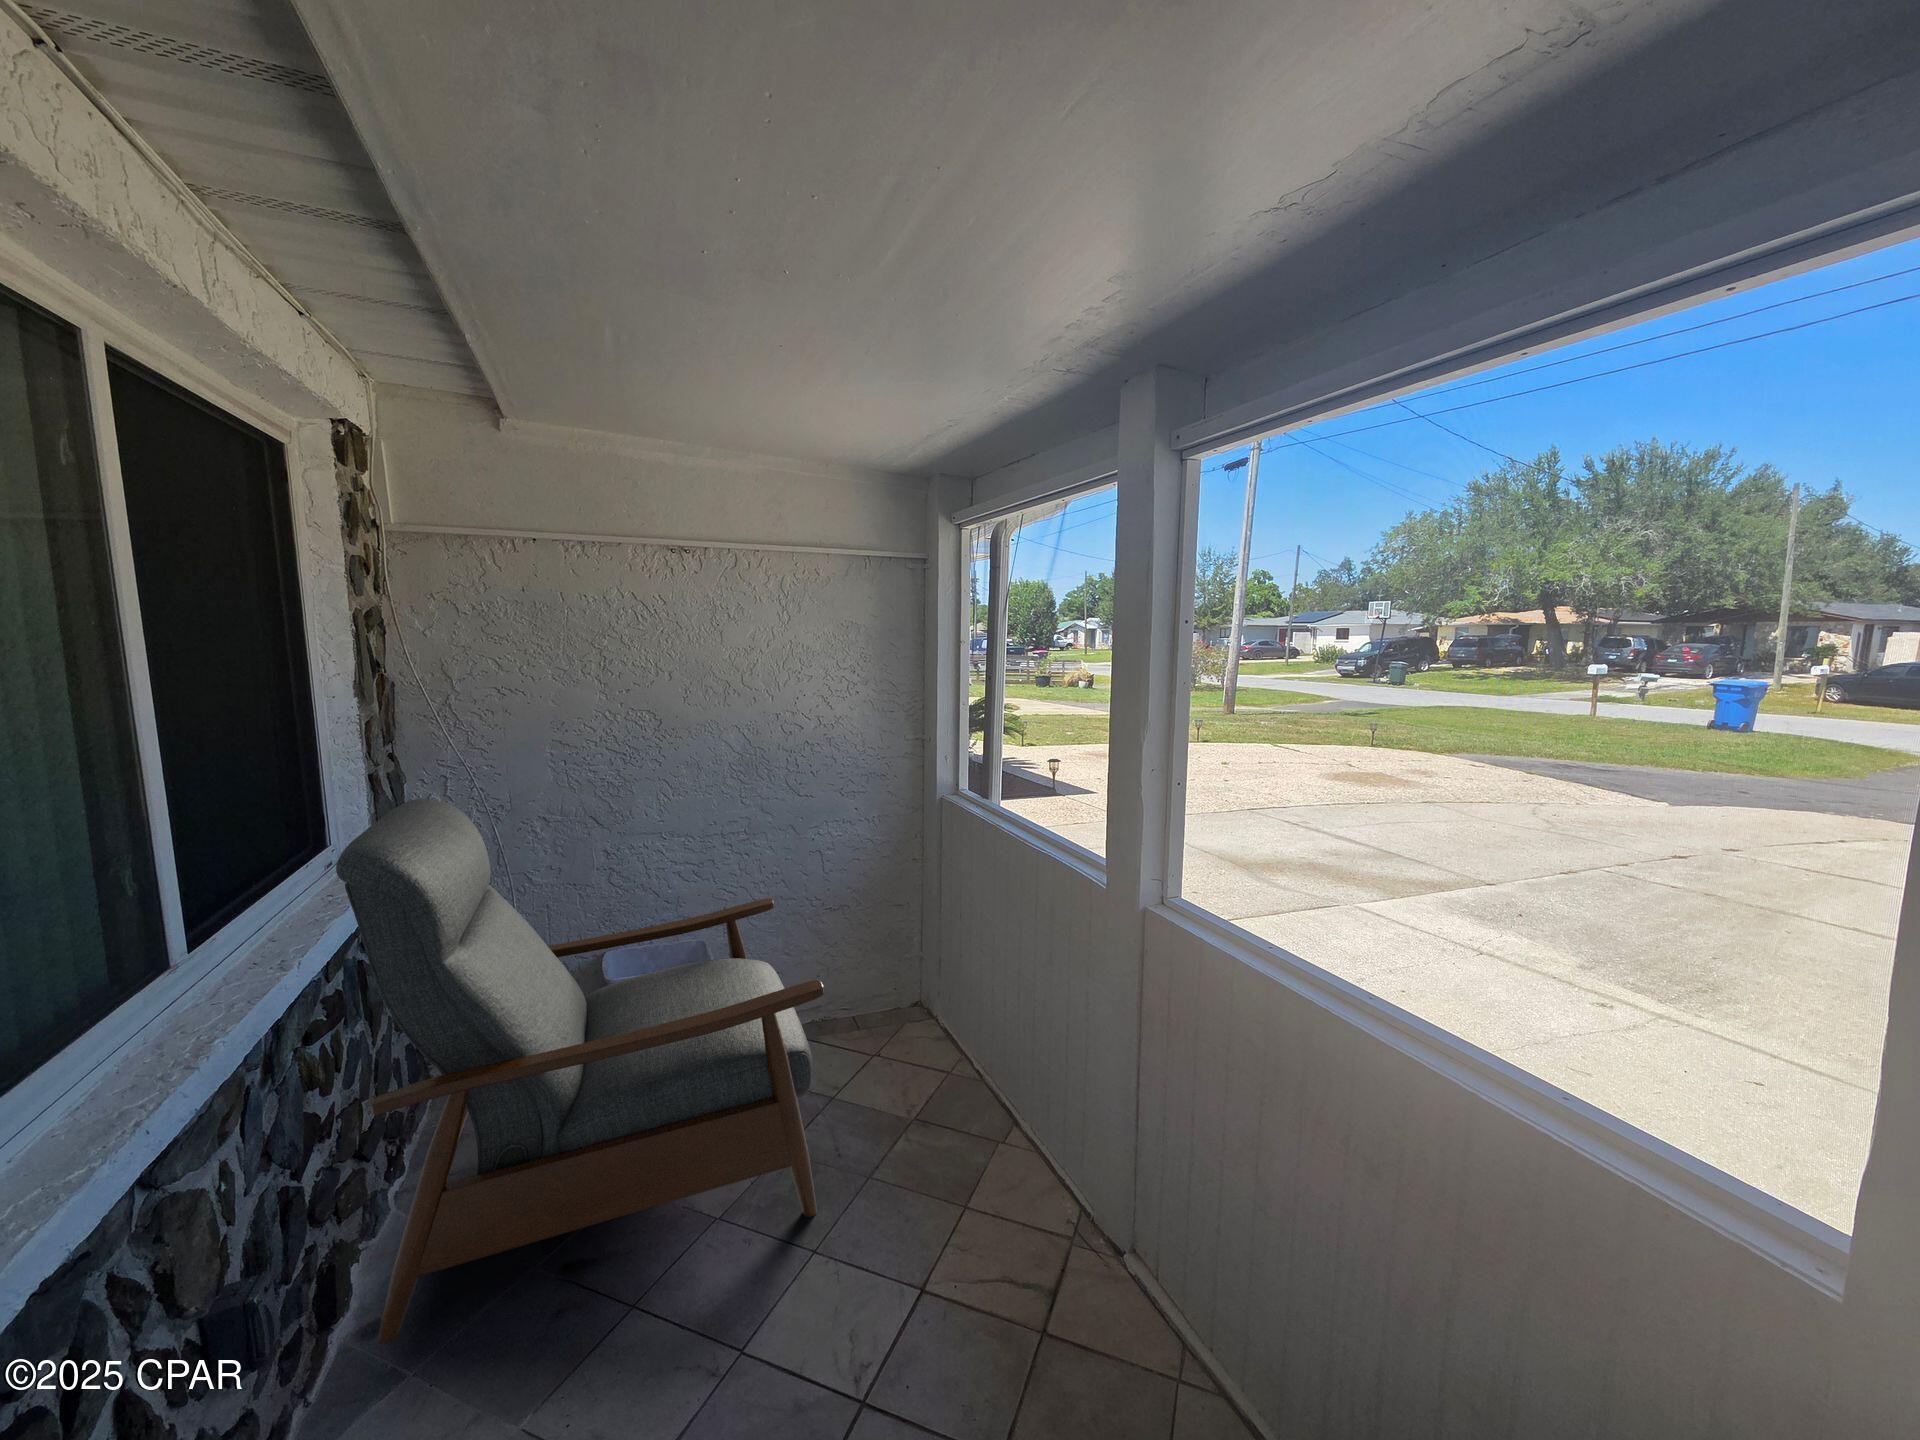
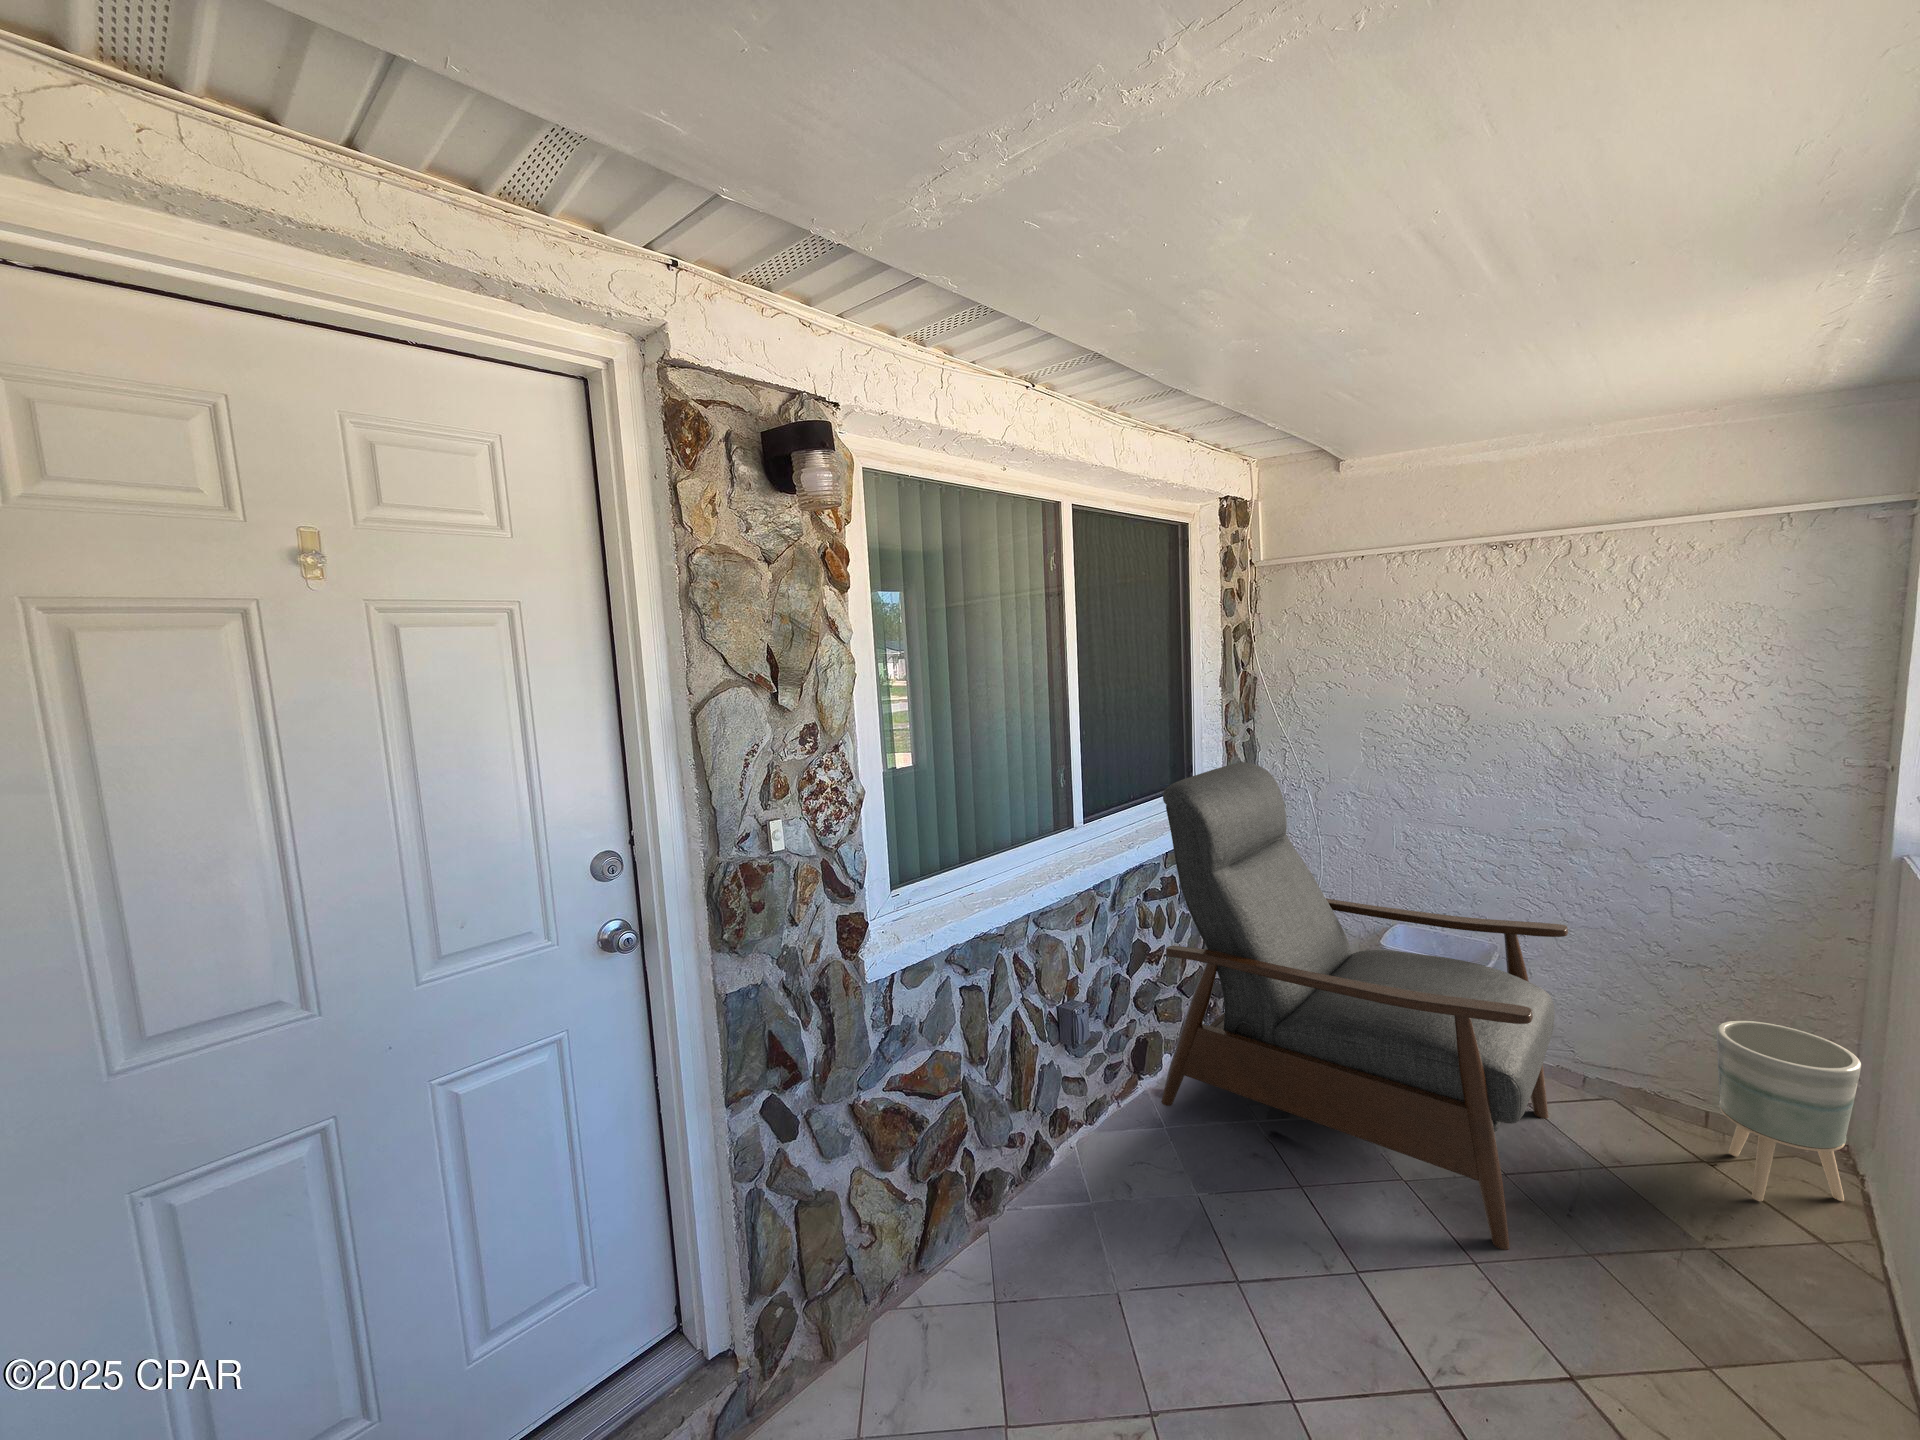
planter: none [866,926,937,1059] -> present [1717,1021,1861,1201]

